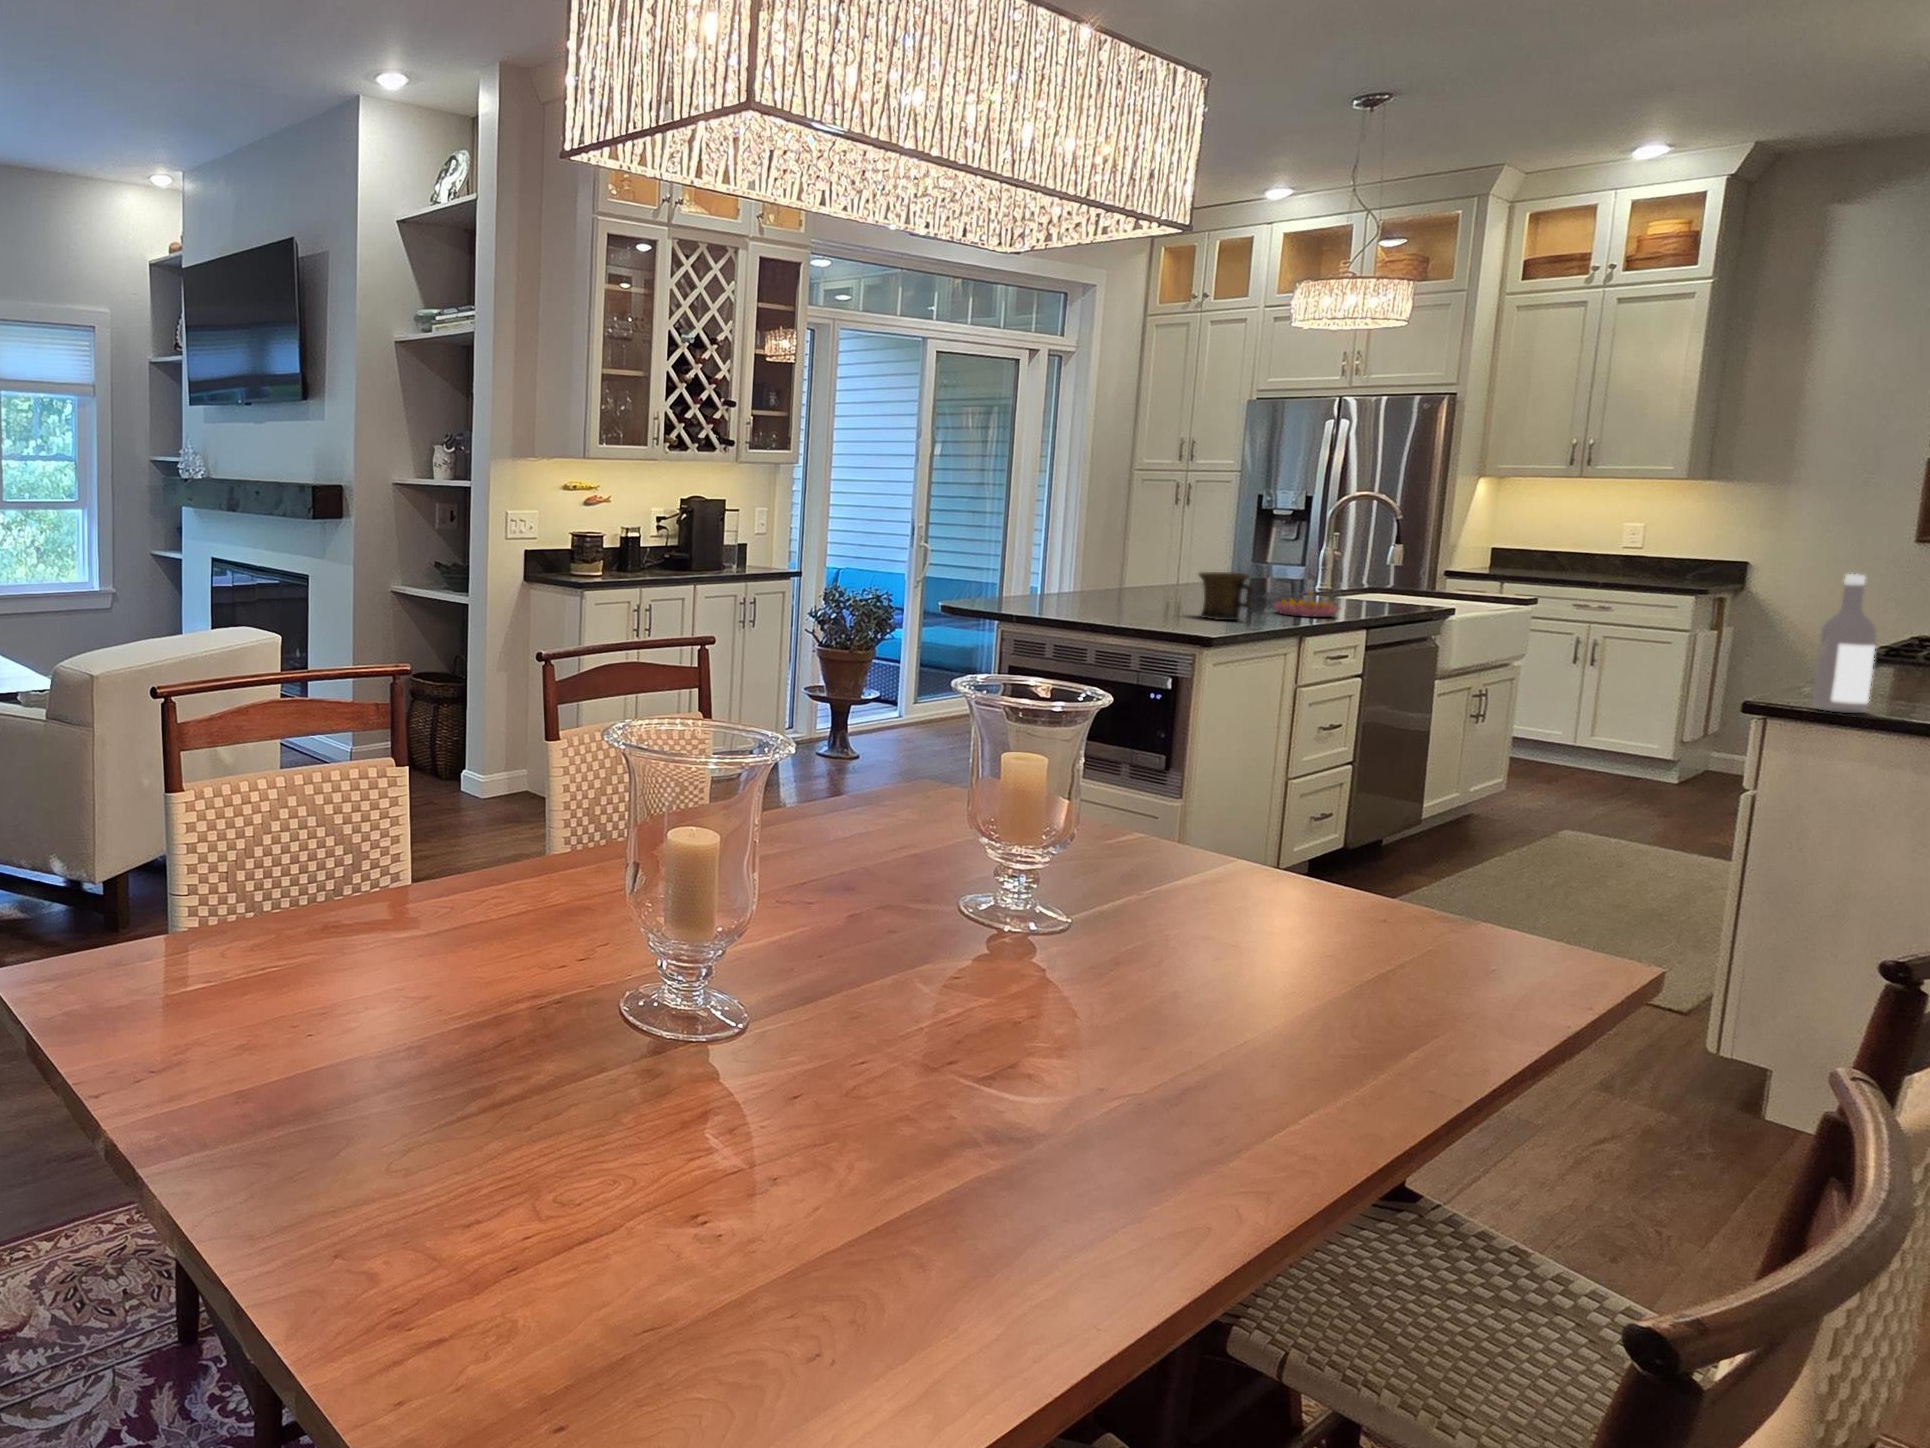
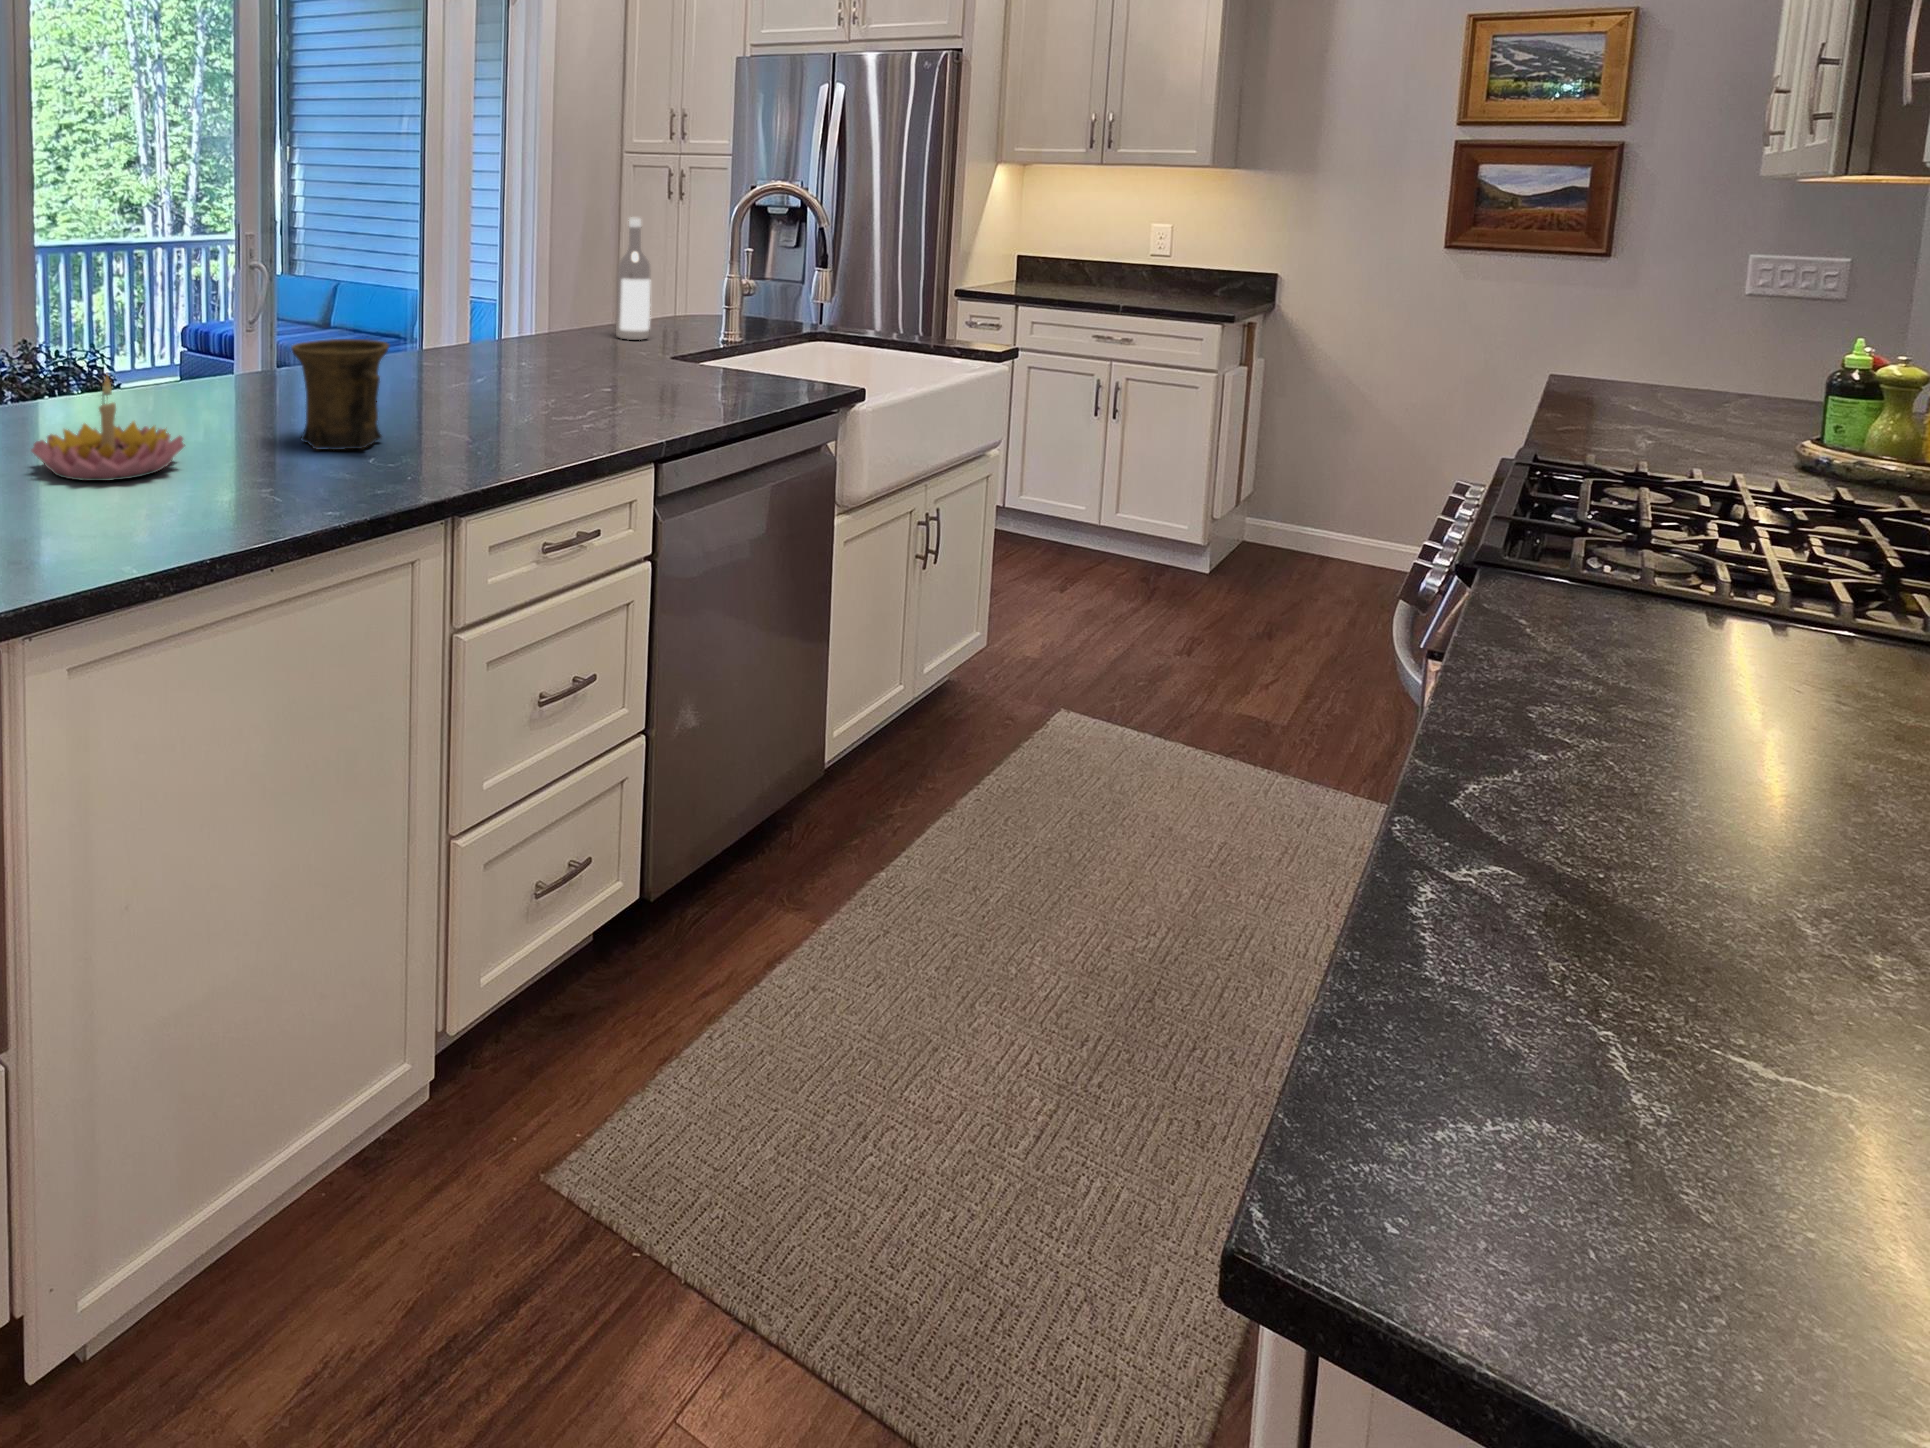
wine bottle: present [1813,574,1876,713] -> present [616,218,651,340]
candle holder: present [1274,582,1340,617] -> present [31,376,185,481]

